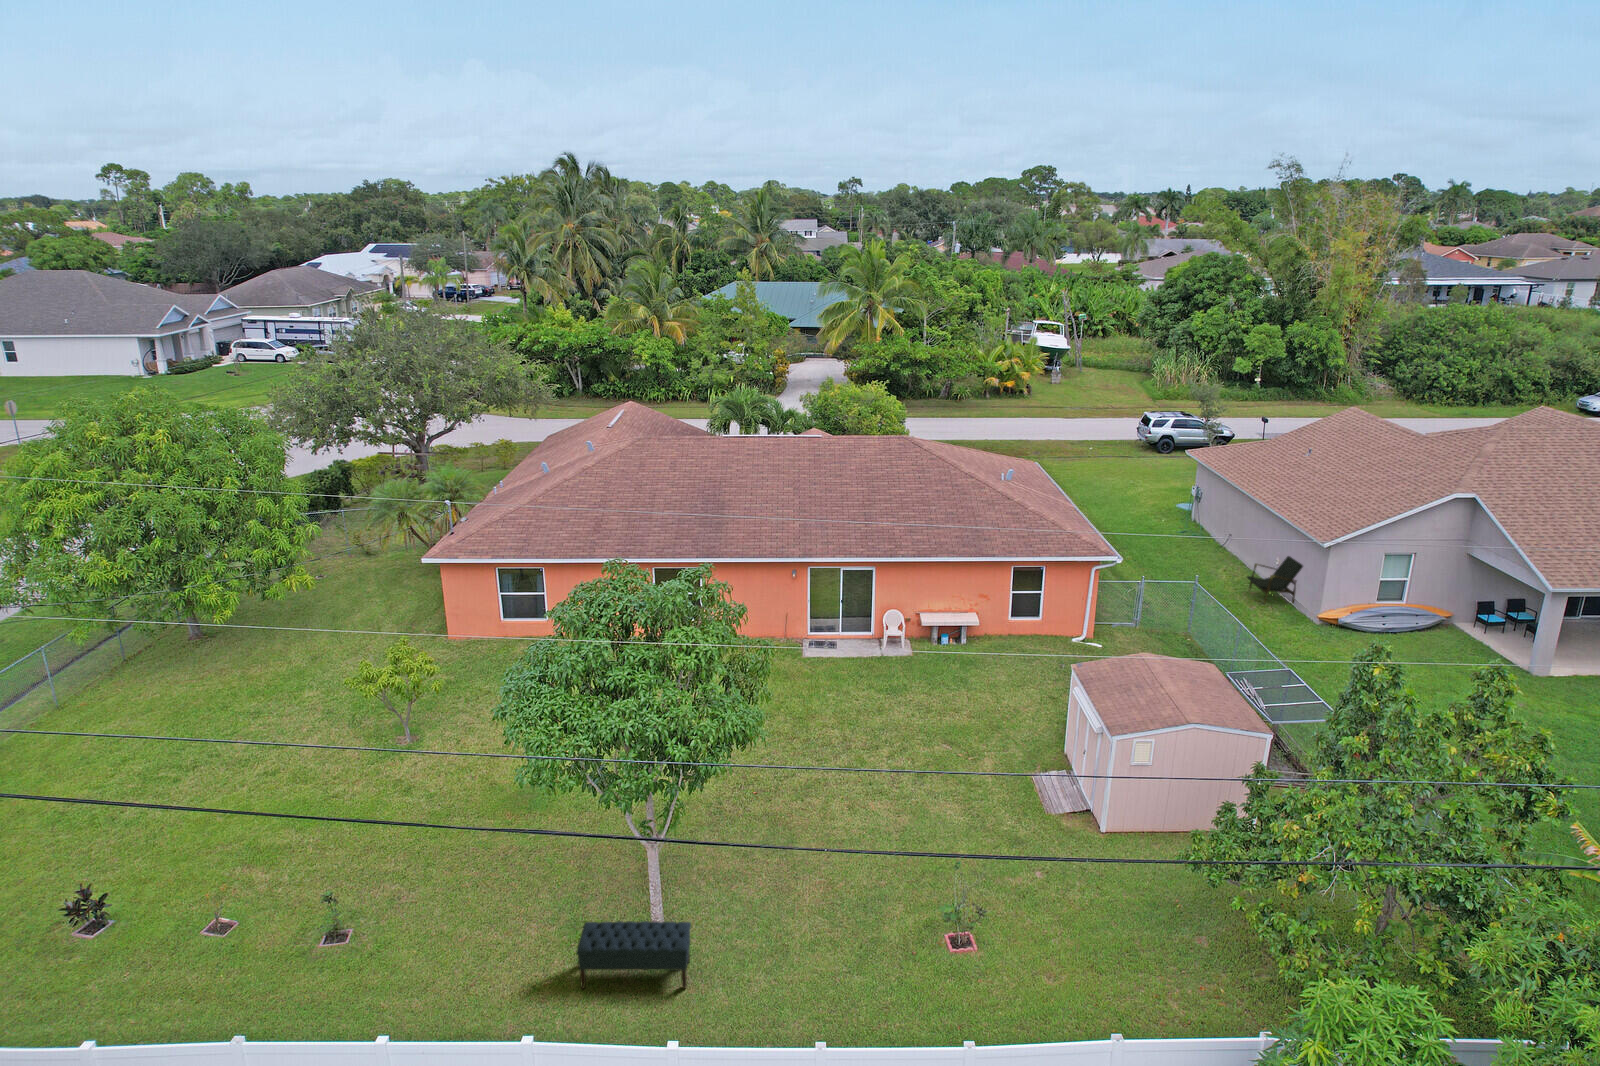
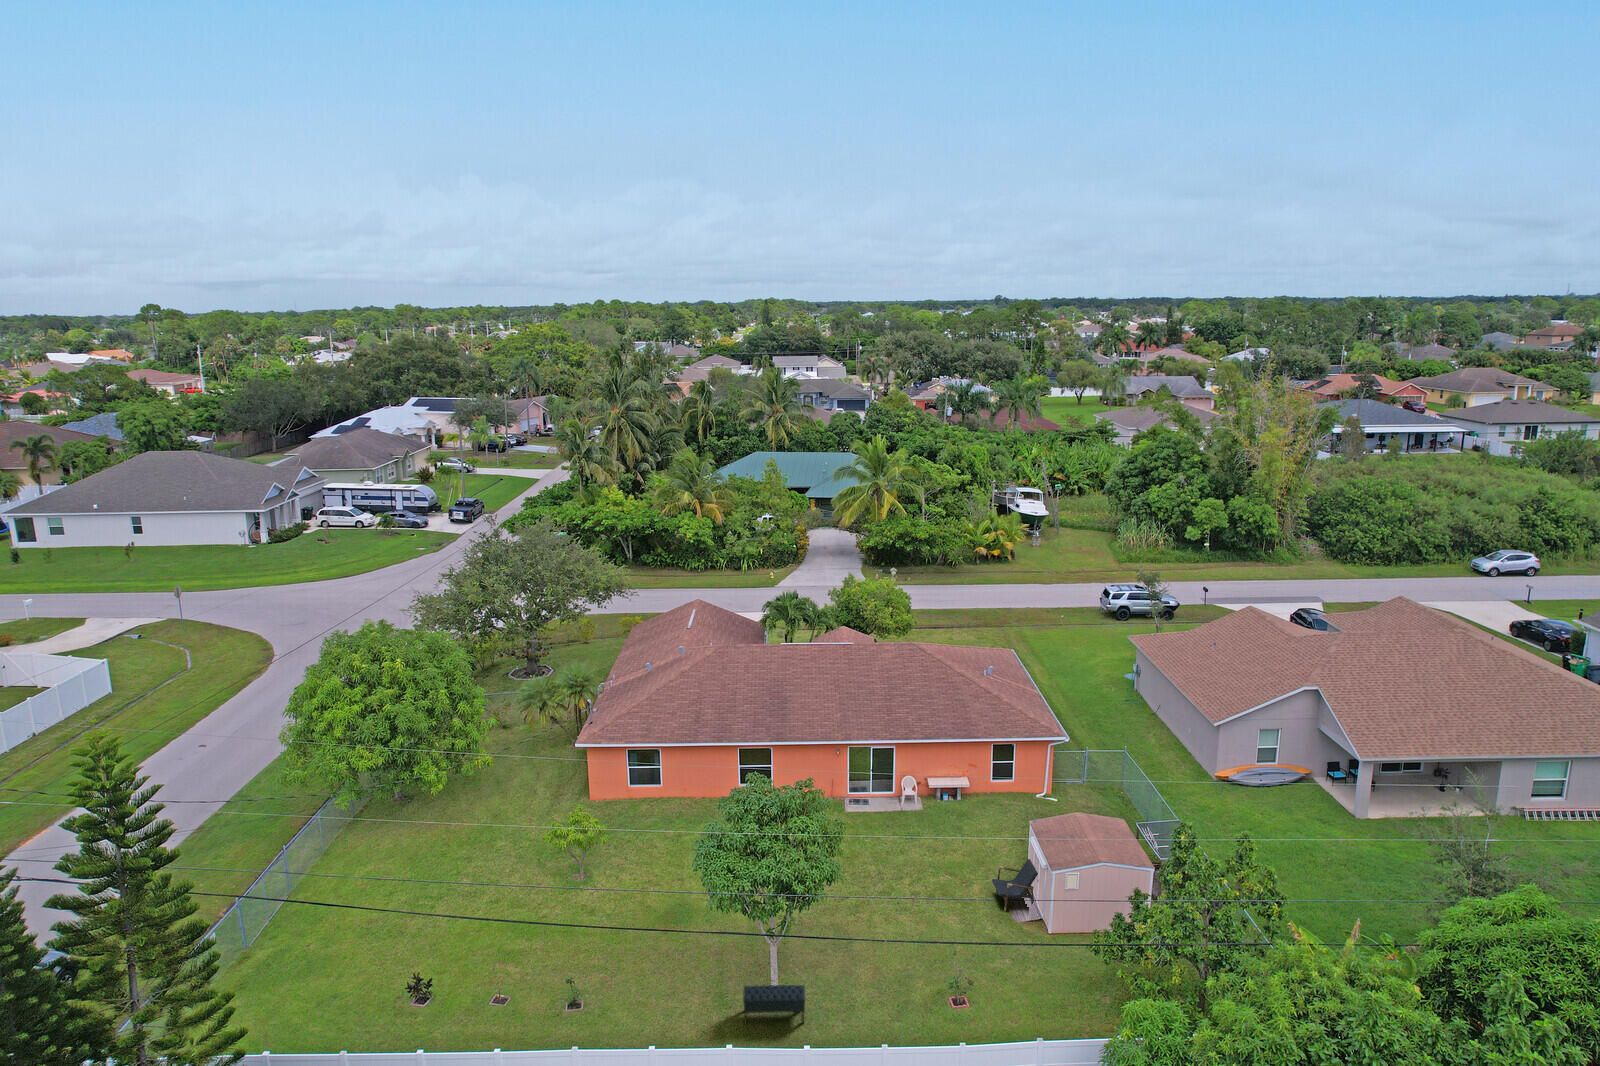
lounge chair: present [1247,556,1303,603] -> present [992,859,1038,911]

